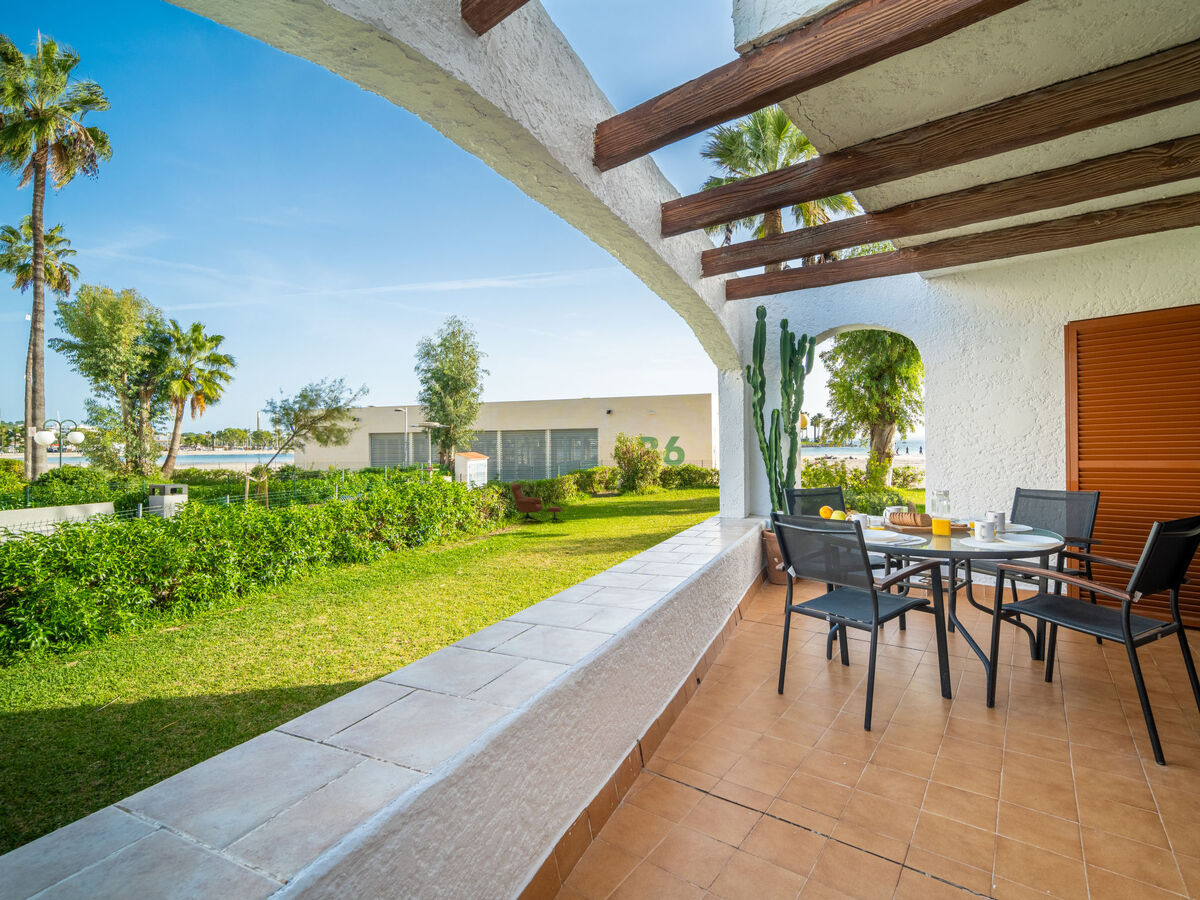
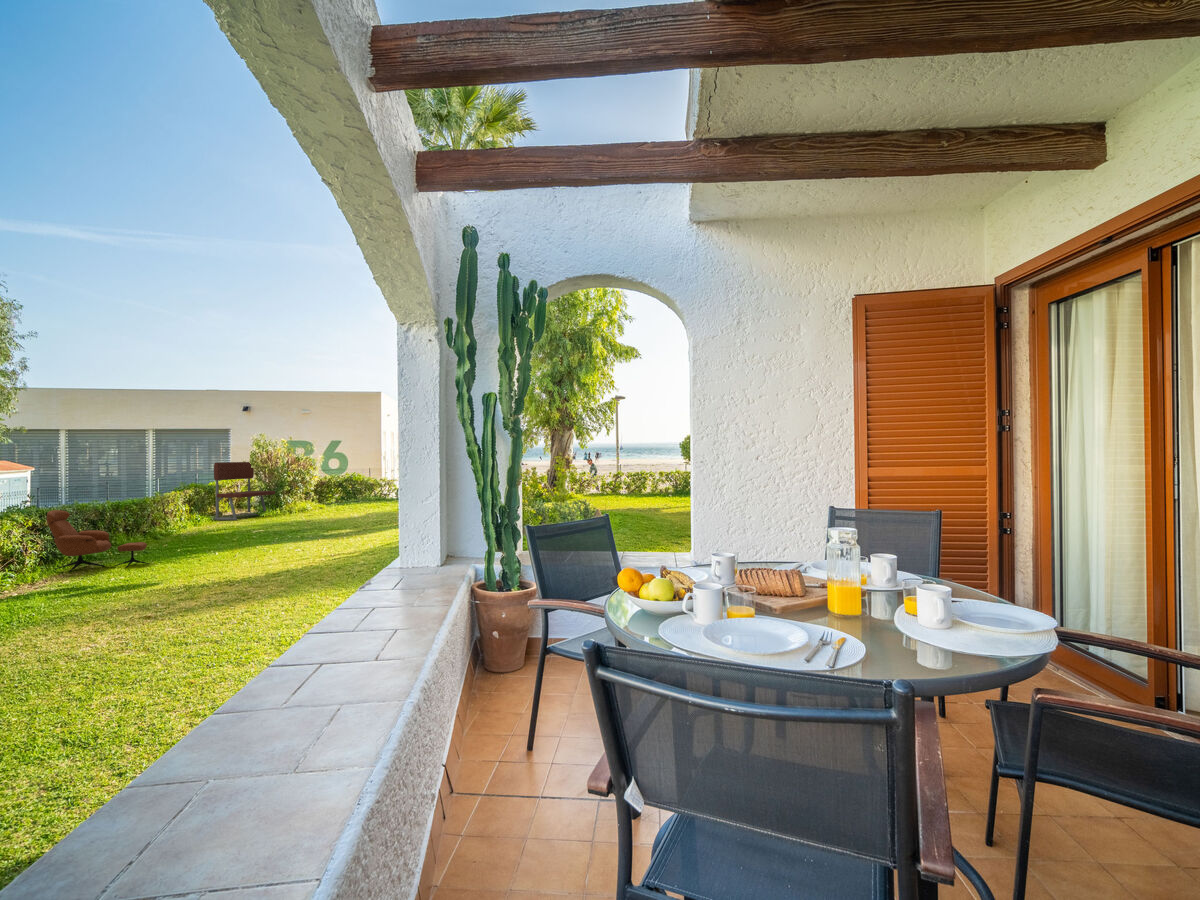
bench: none [591,454,632,498] -> present [214,462,275,520]

